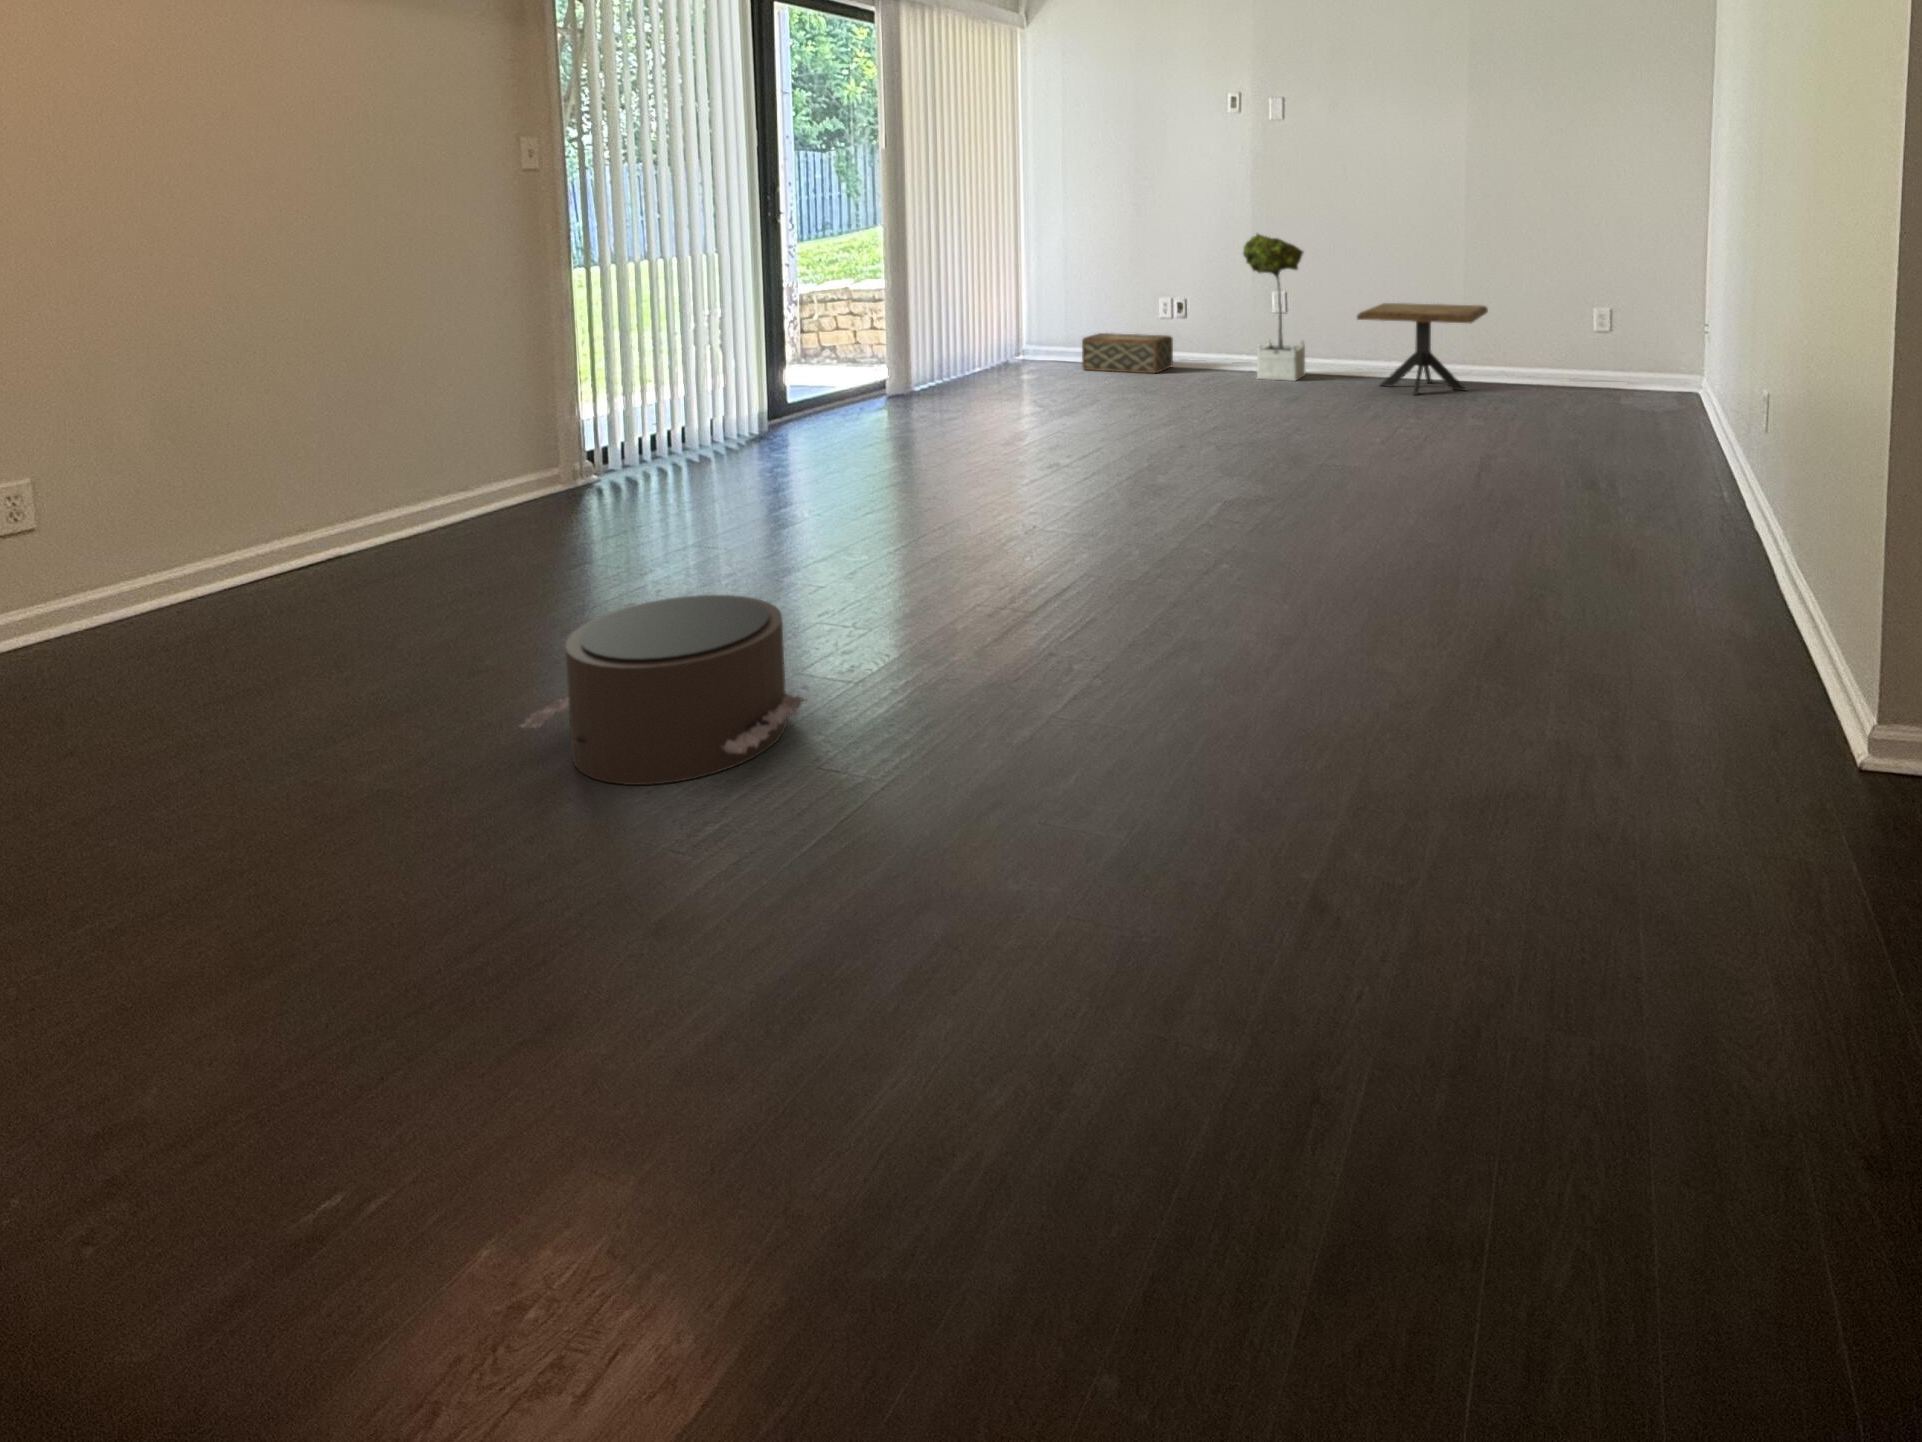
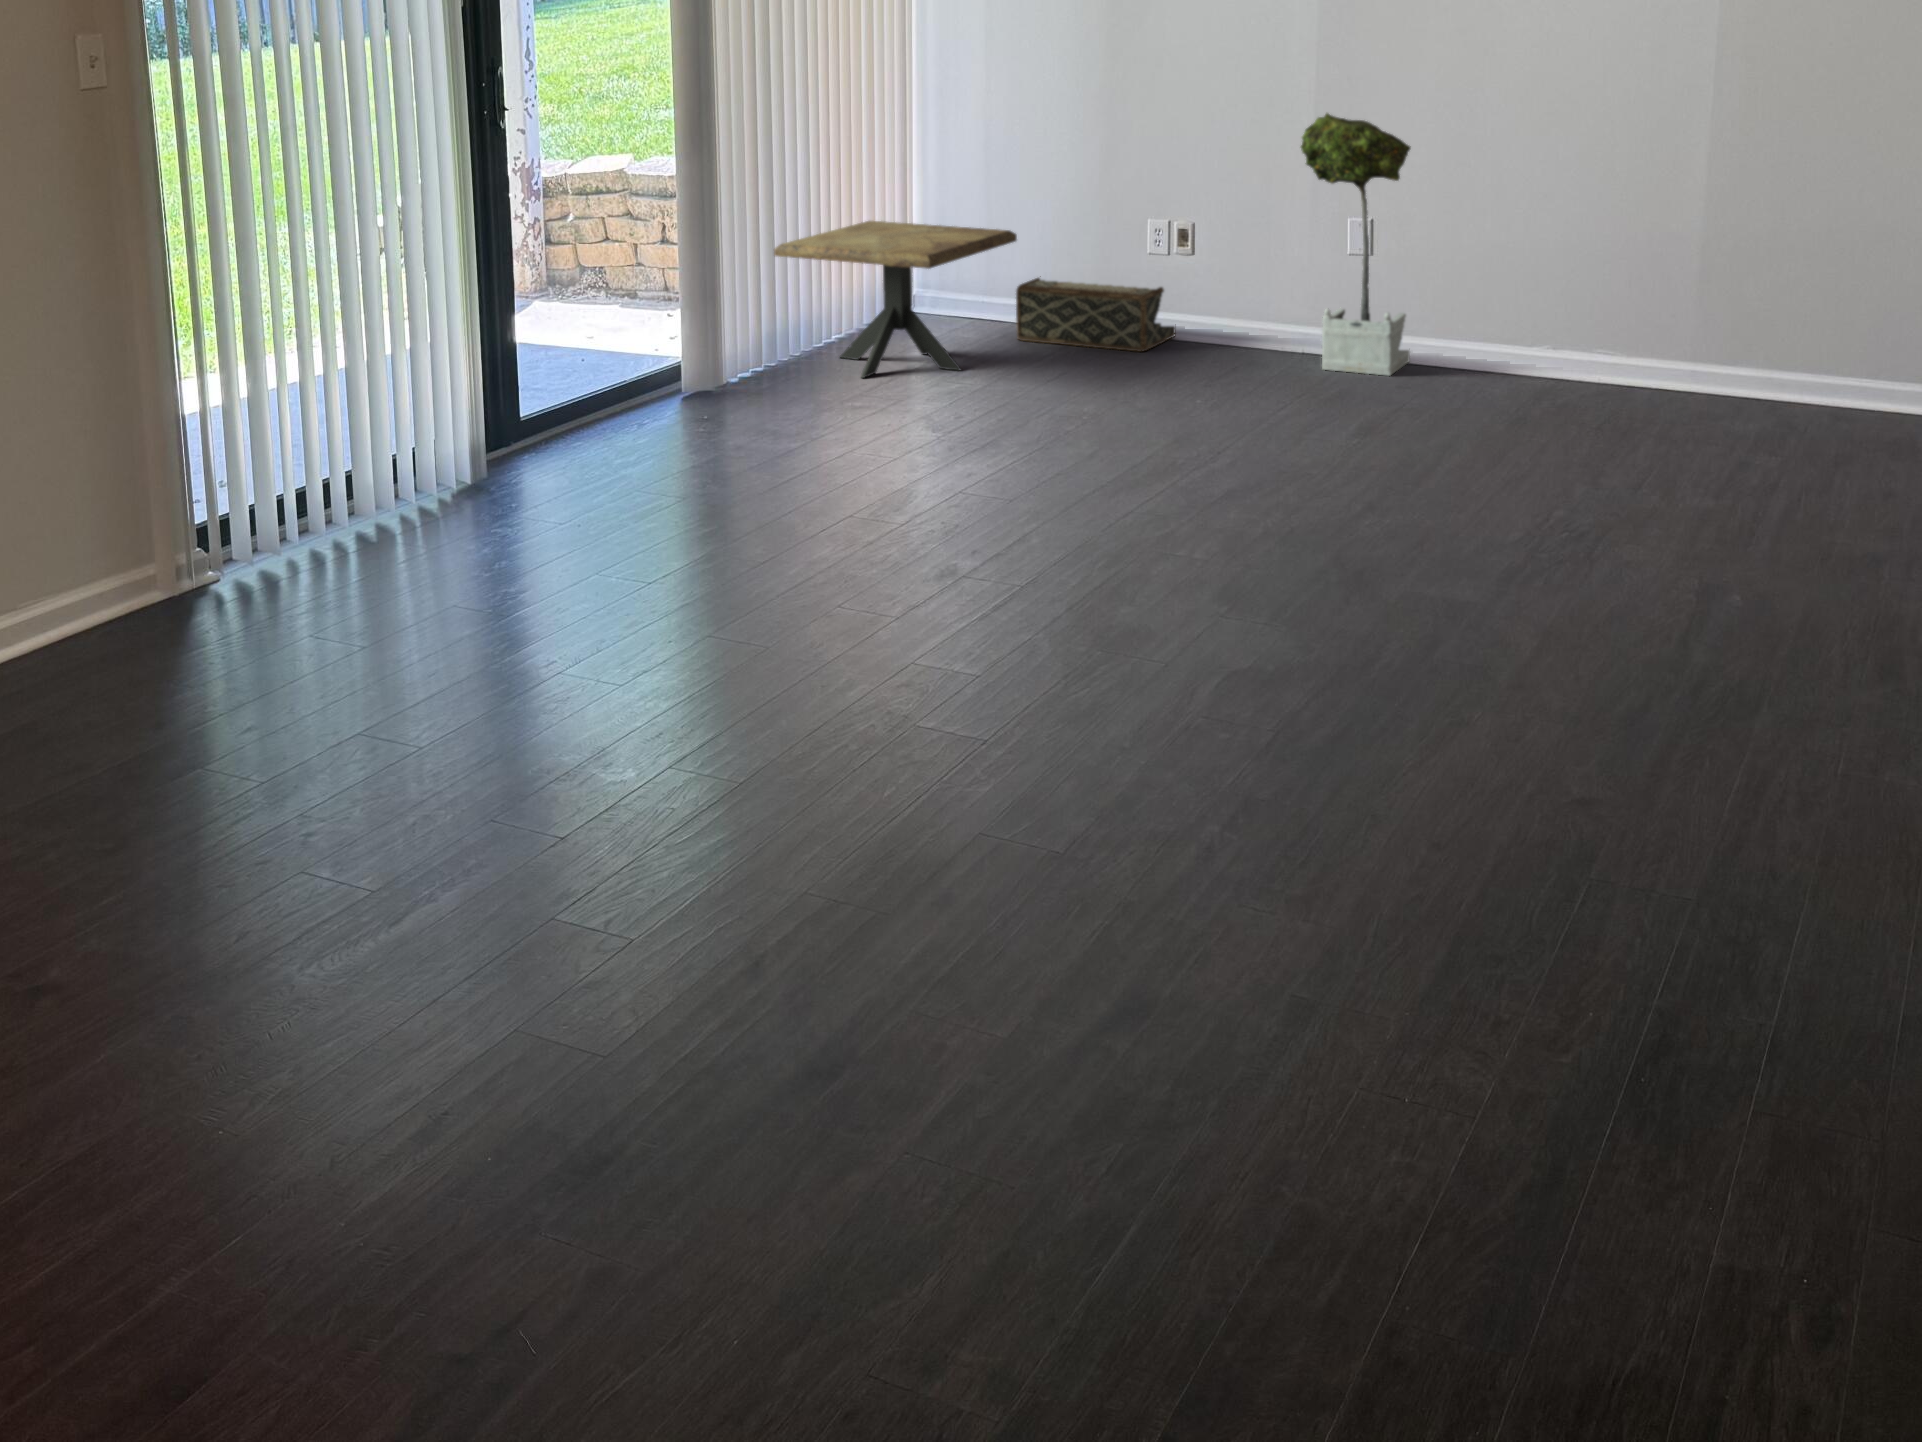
side table: present [1357,303,1488,395] -> present [774,221,1017,378]
pouf: present [520,595,806,785] -> none [84,896,517,1225]

